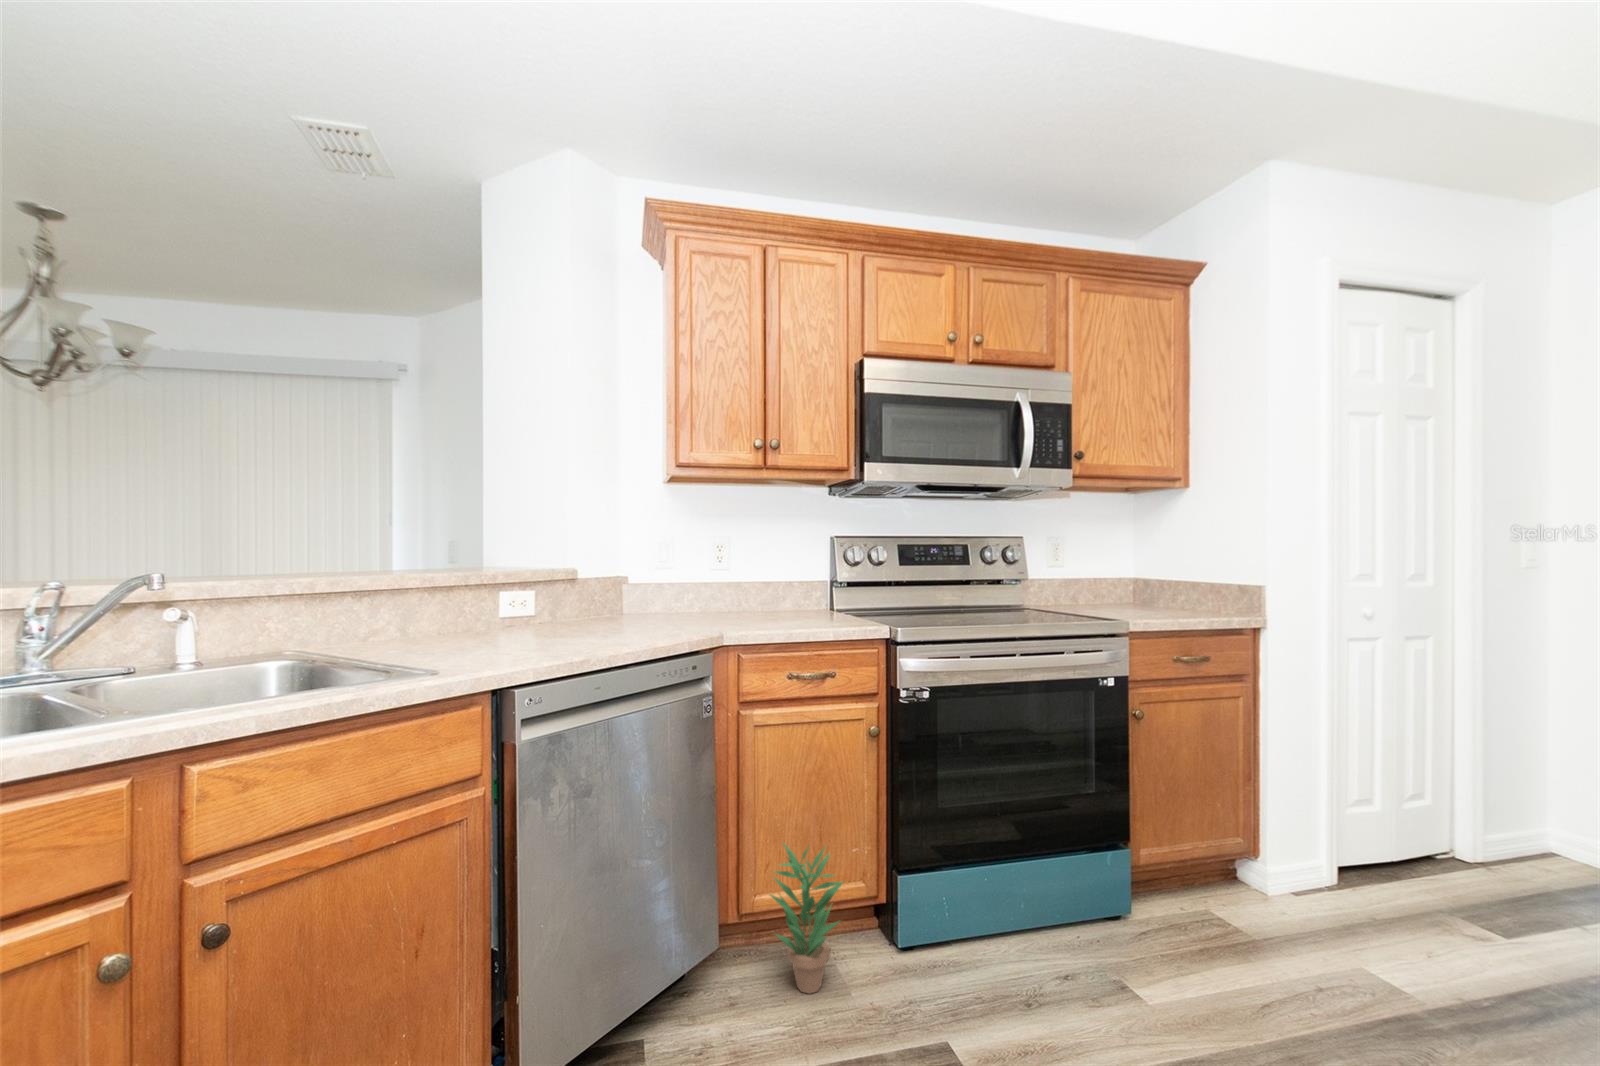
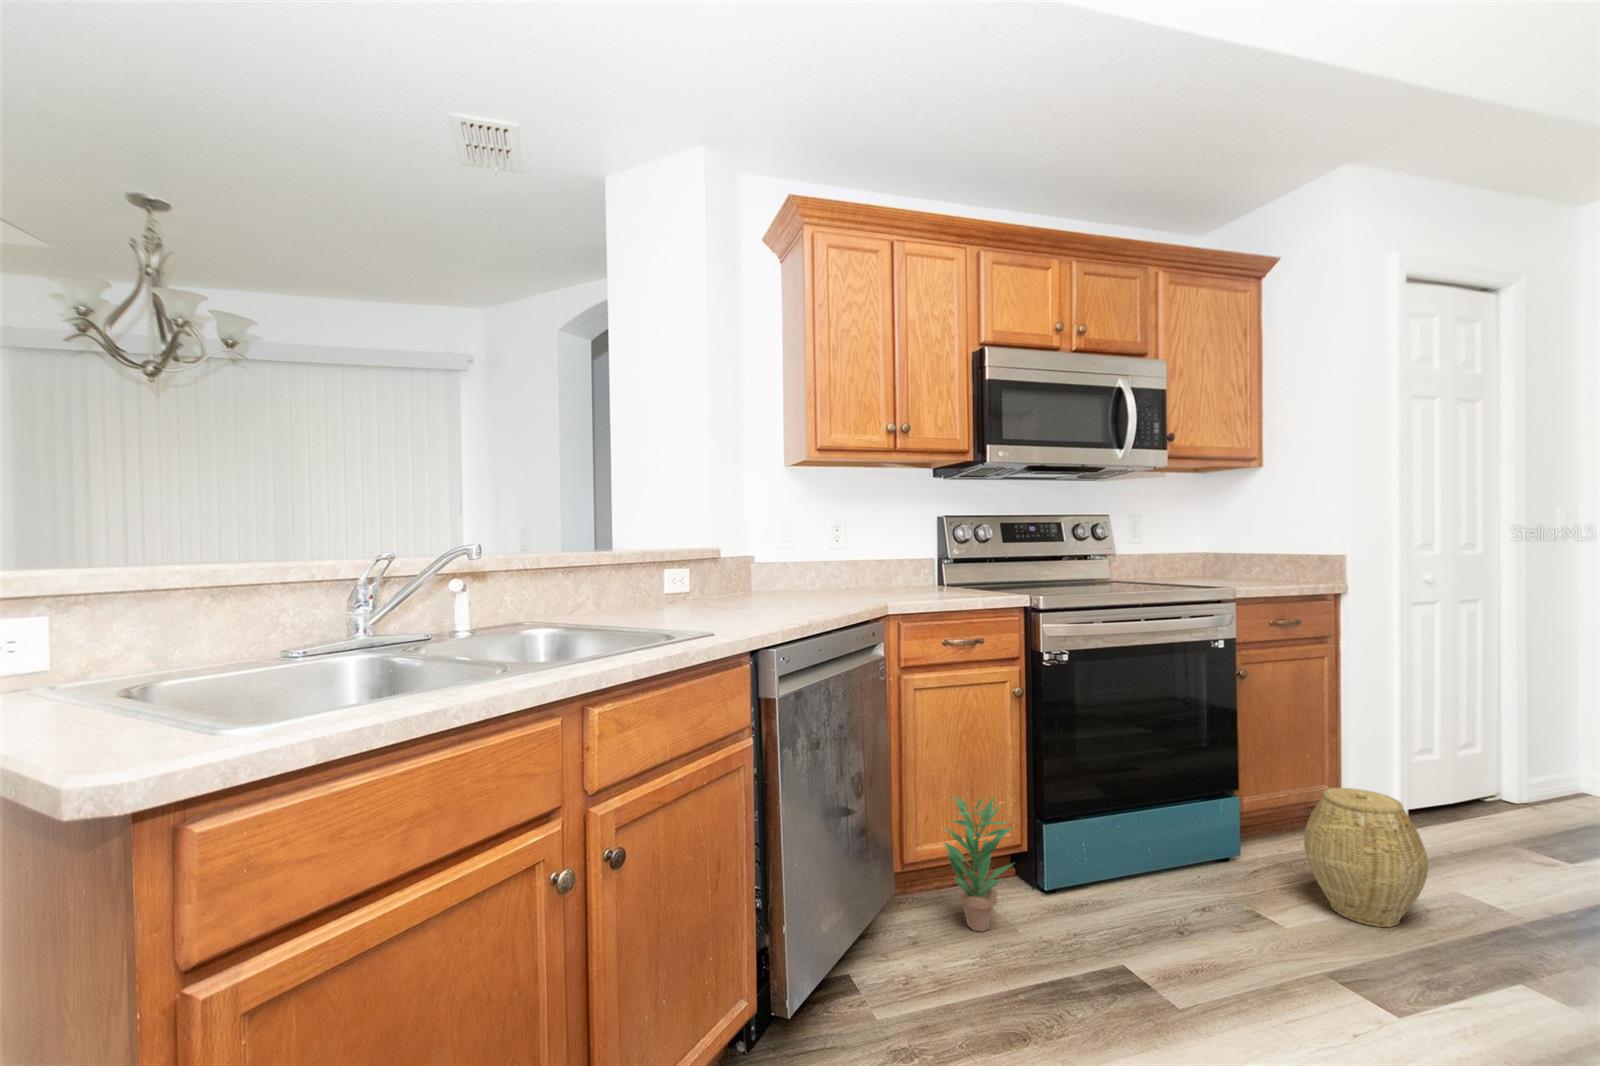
woven basket: none [1180,846,1306,1006] -> present [1304,788,1428,927]

